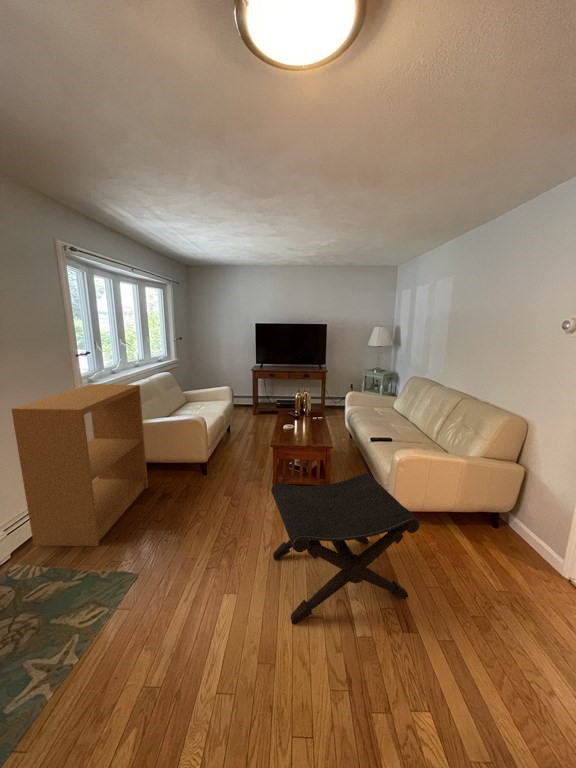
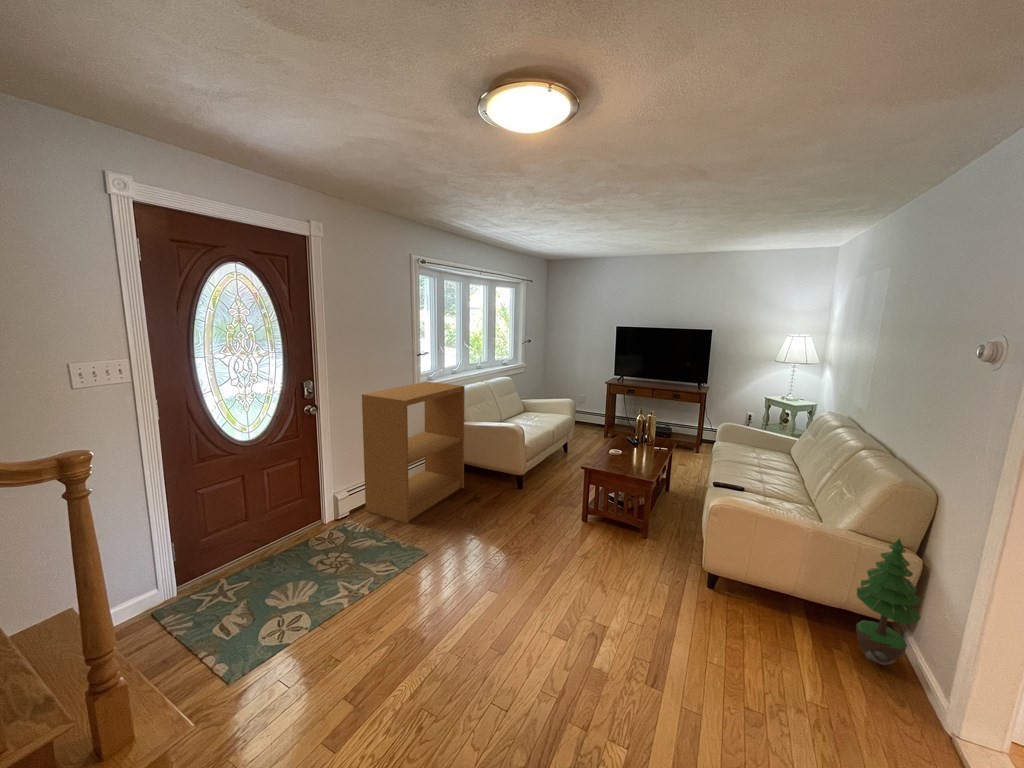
potted tree: none [494,458,535,546] -> present [856,539,921,665]
footstool: present [271,473,419,624] -> none [536,499,688,659]

